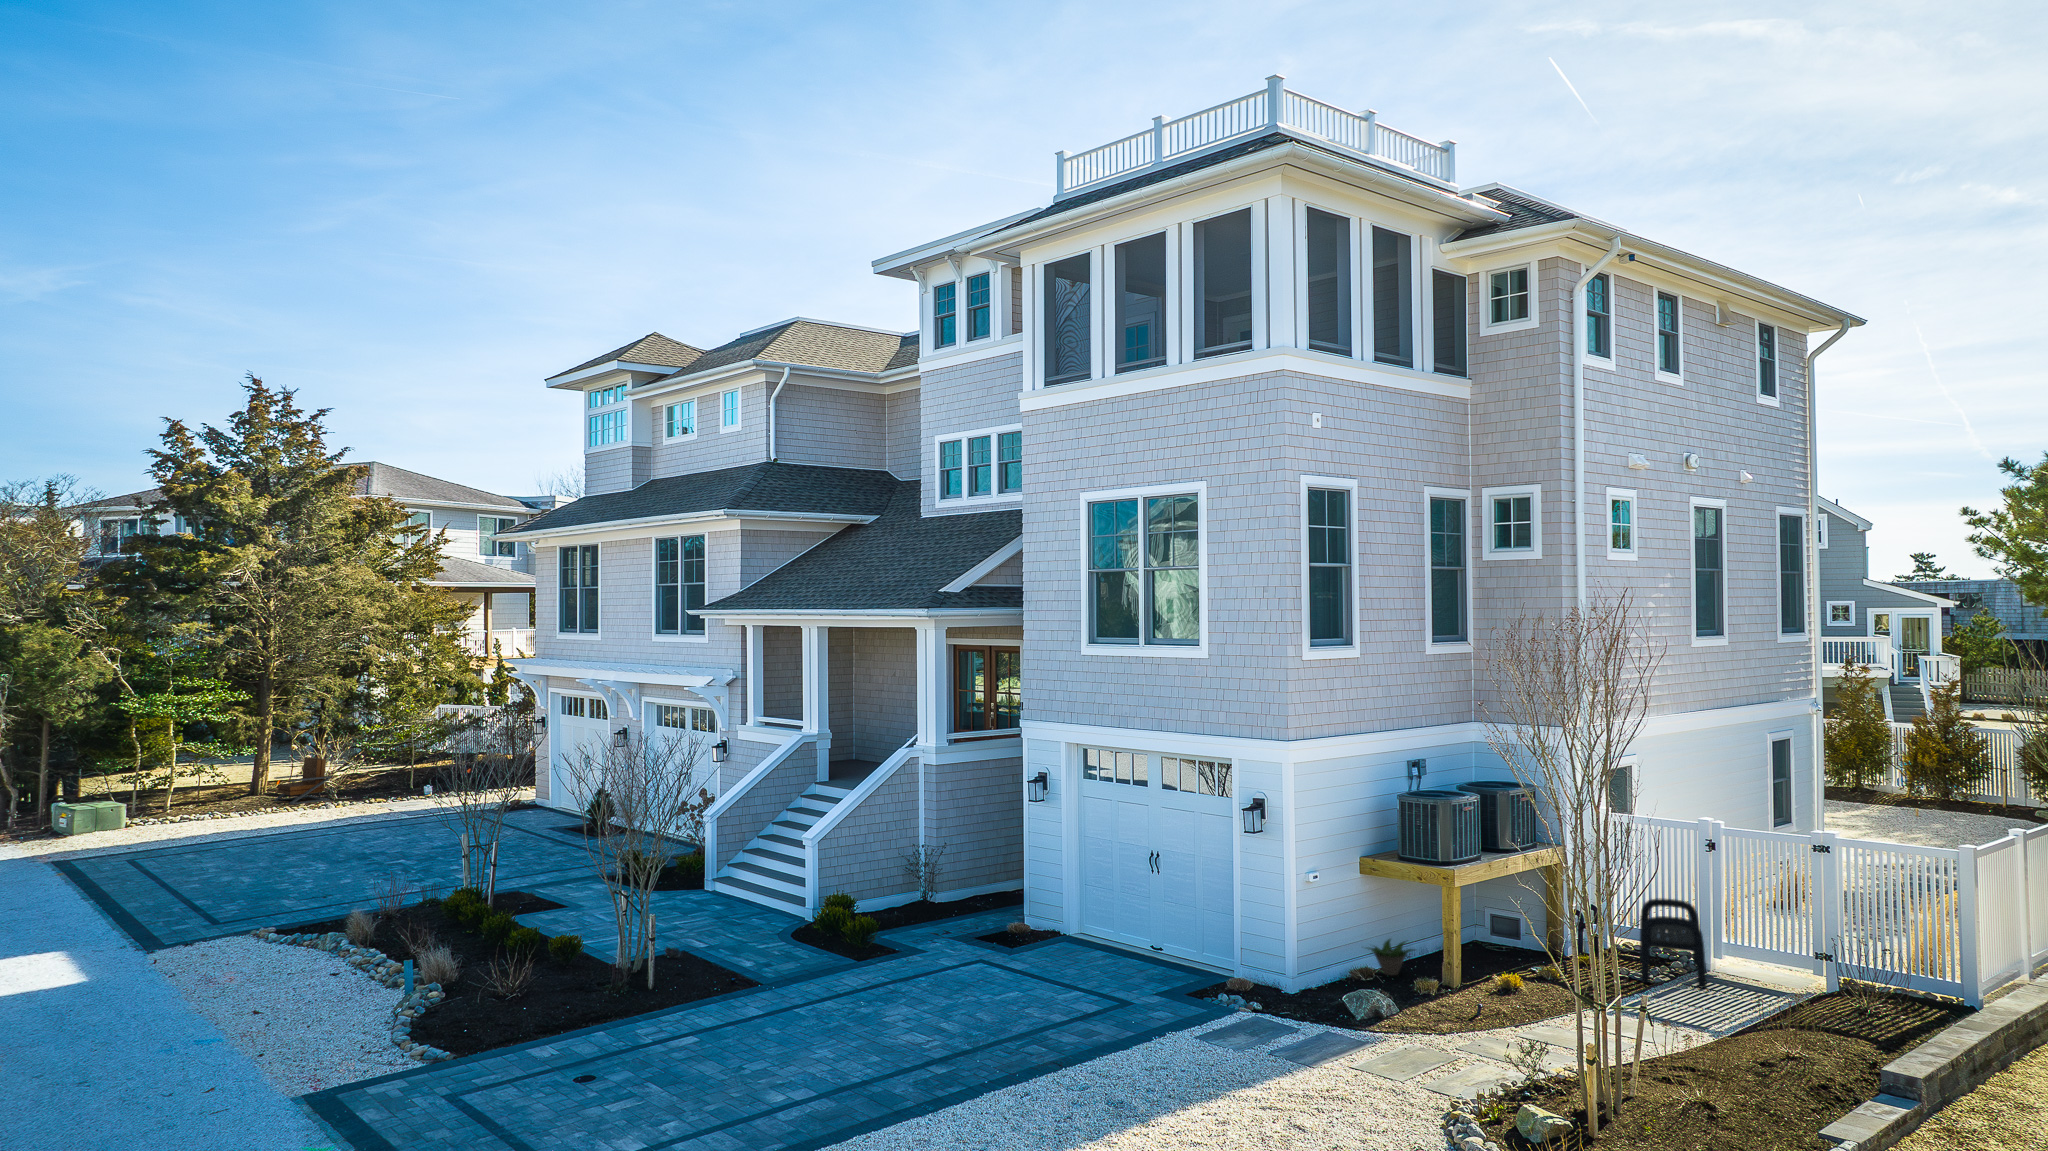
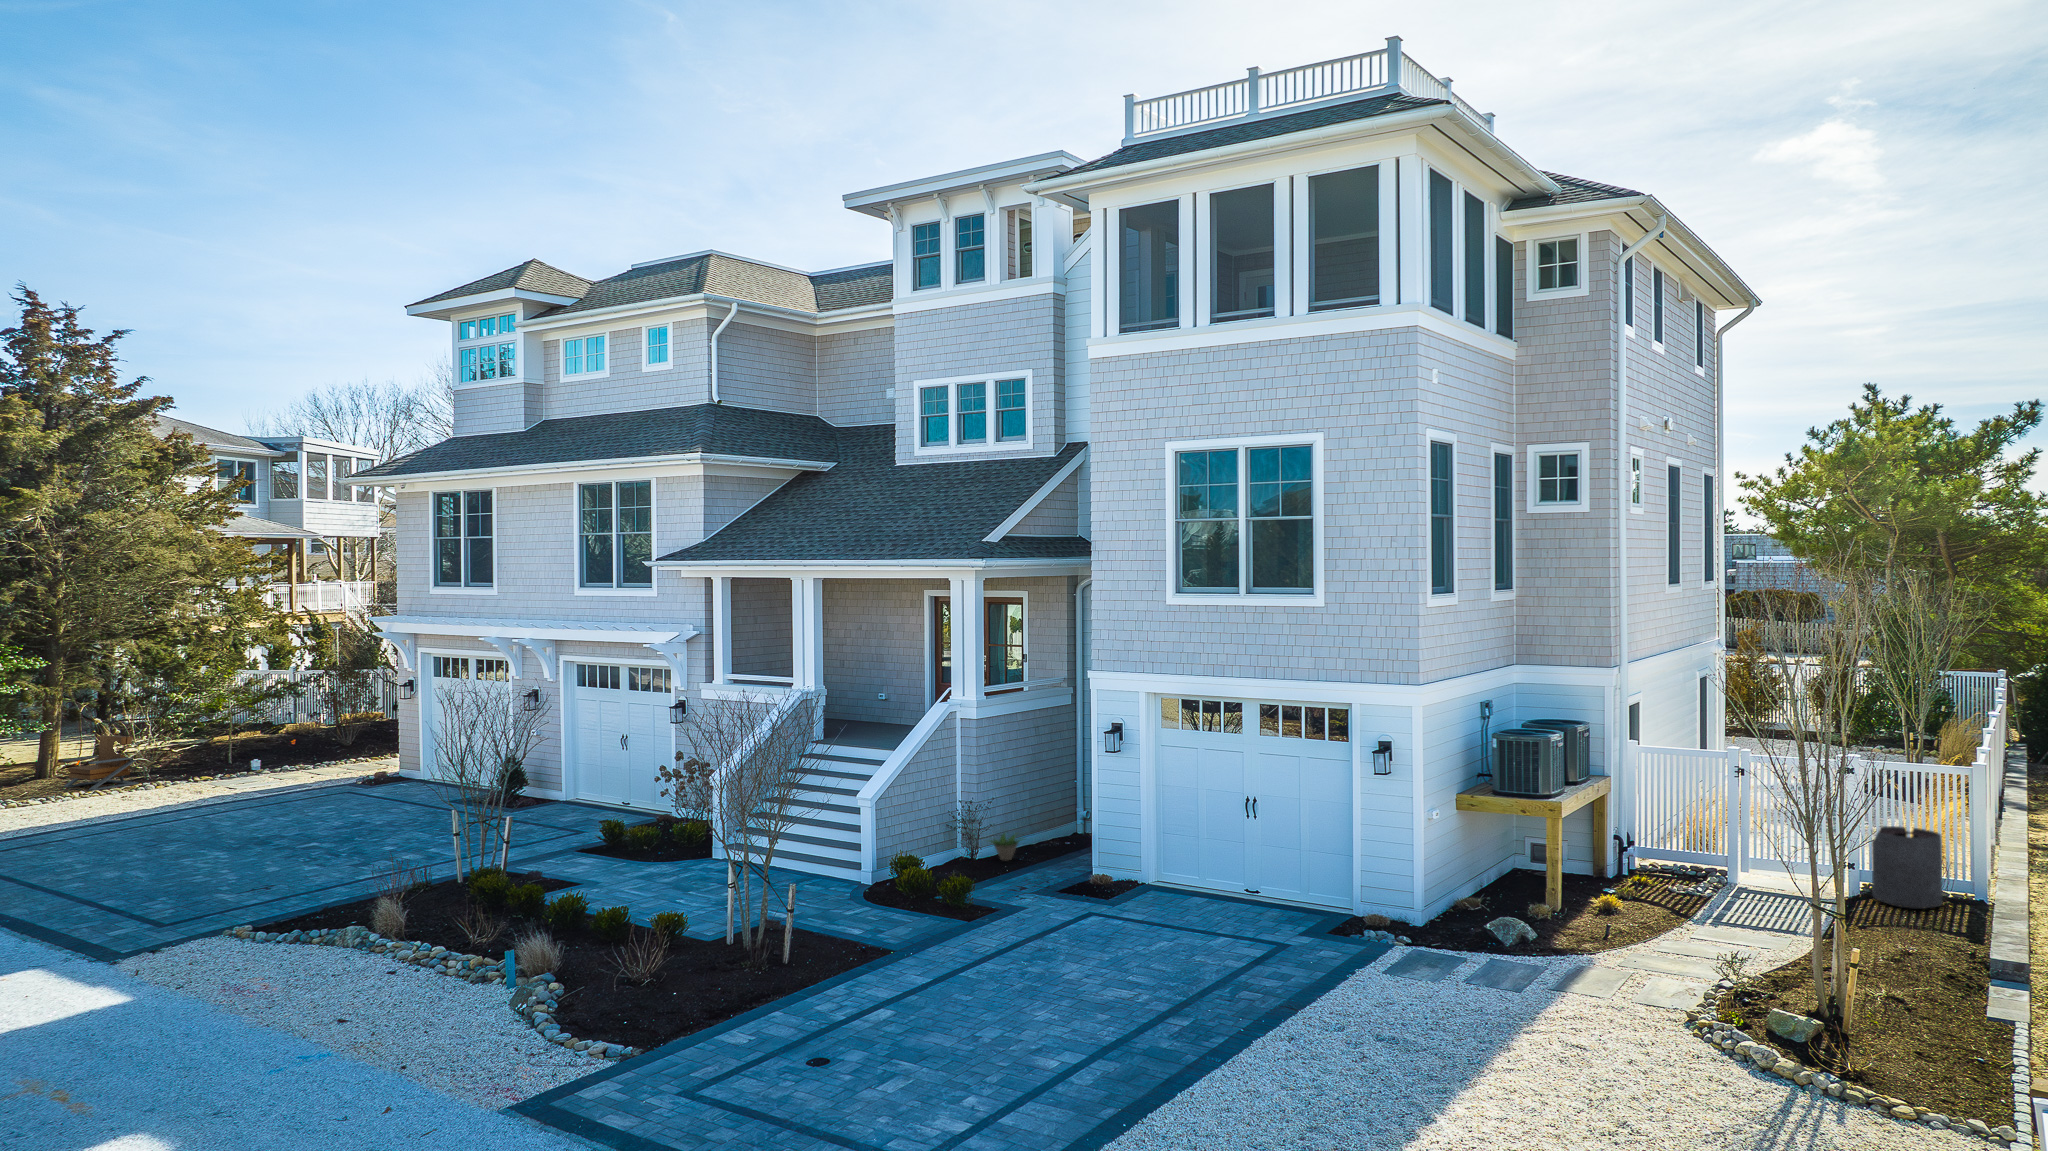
bench: present [1640,898,1707,989] -> none [1678,820,1759,897]
trash can: none [1838,916,1921,1014] -> present [1872,826,1942,909]
decorative plant: present [1367,939,1414,975] -> present [990,833,1023,861]

